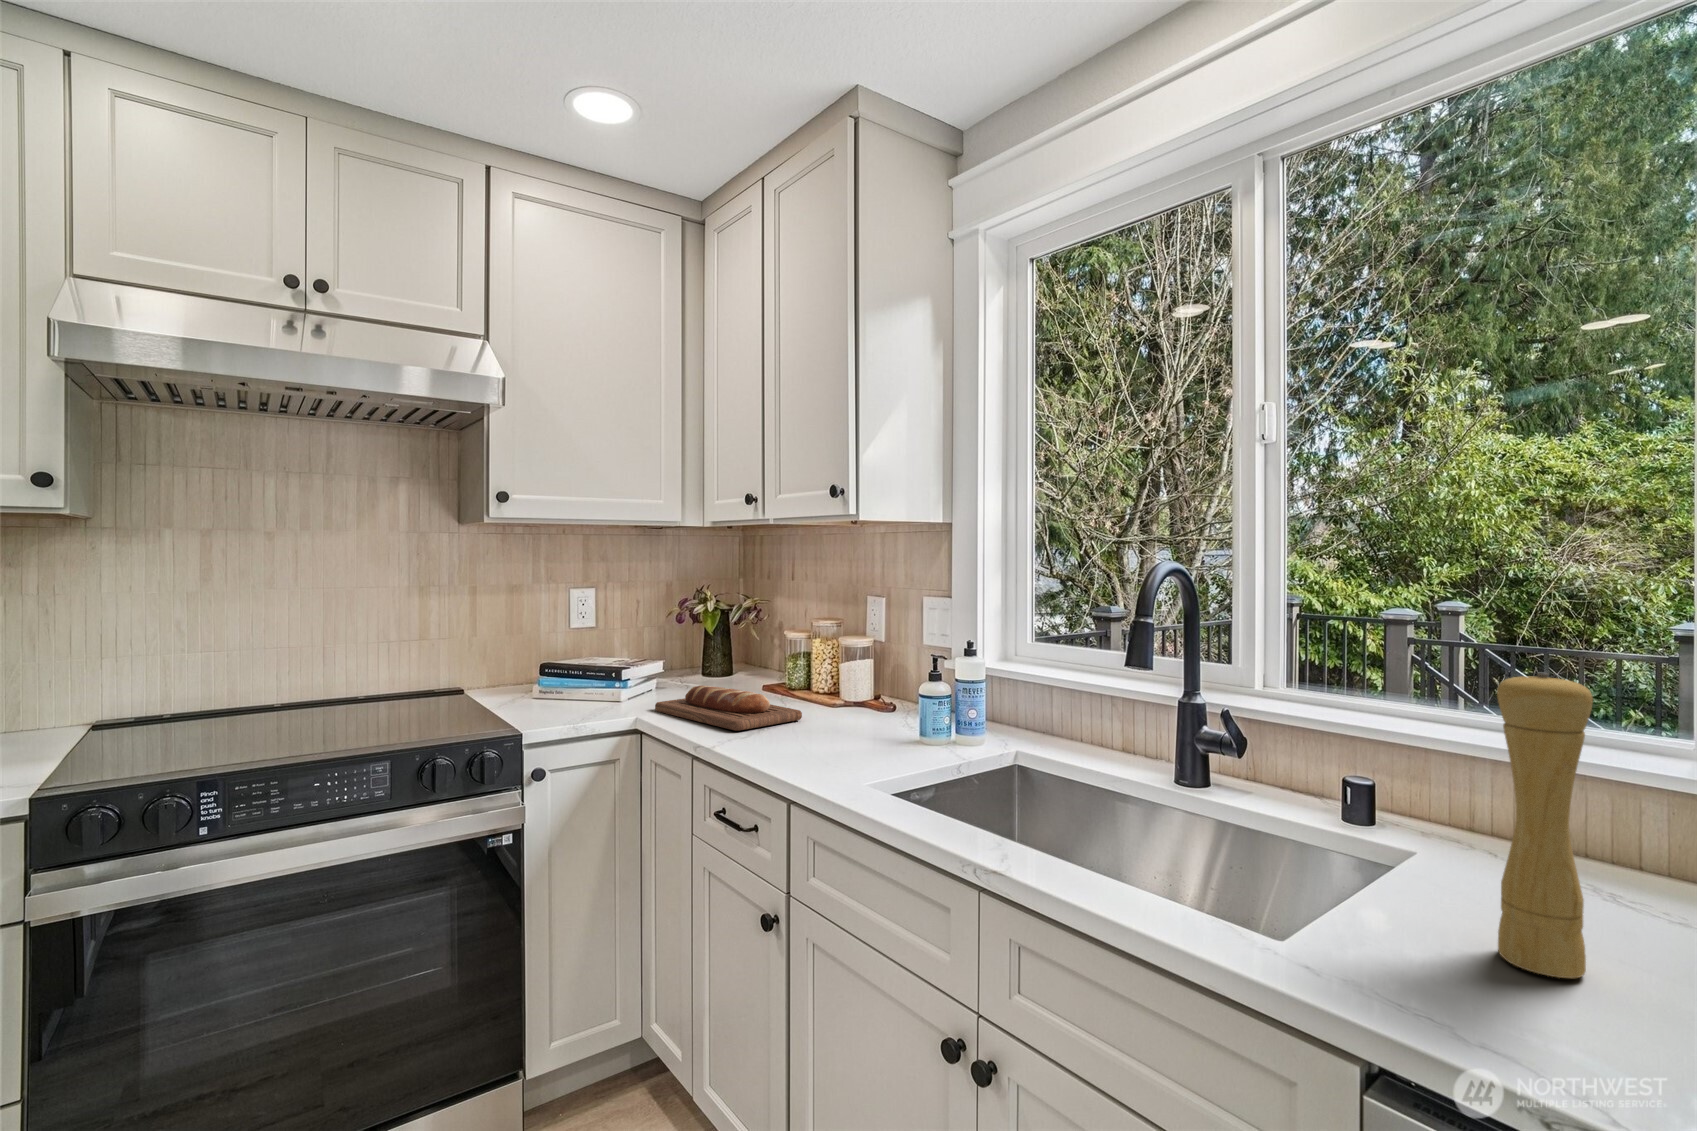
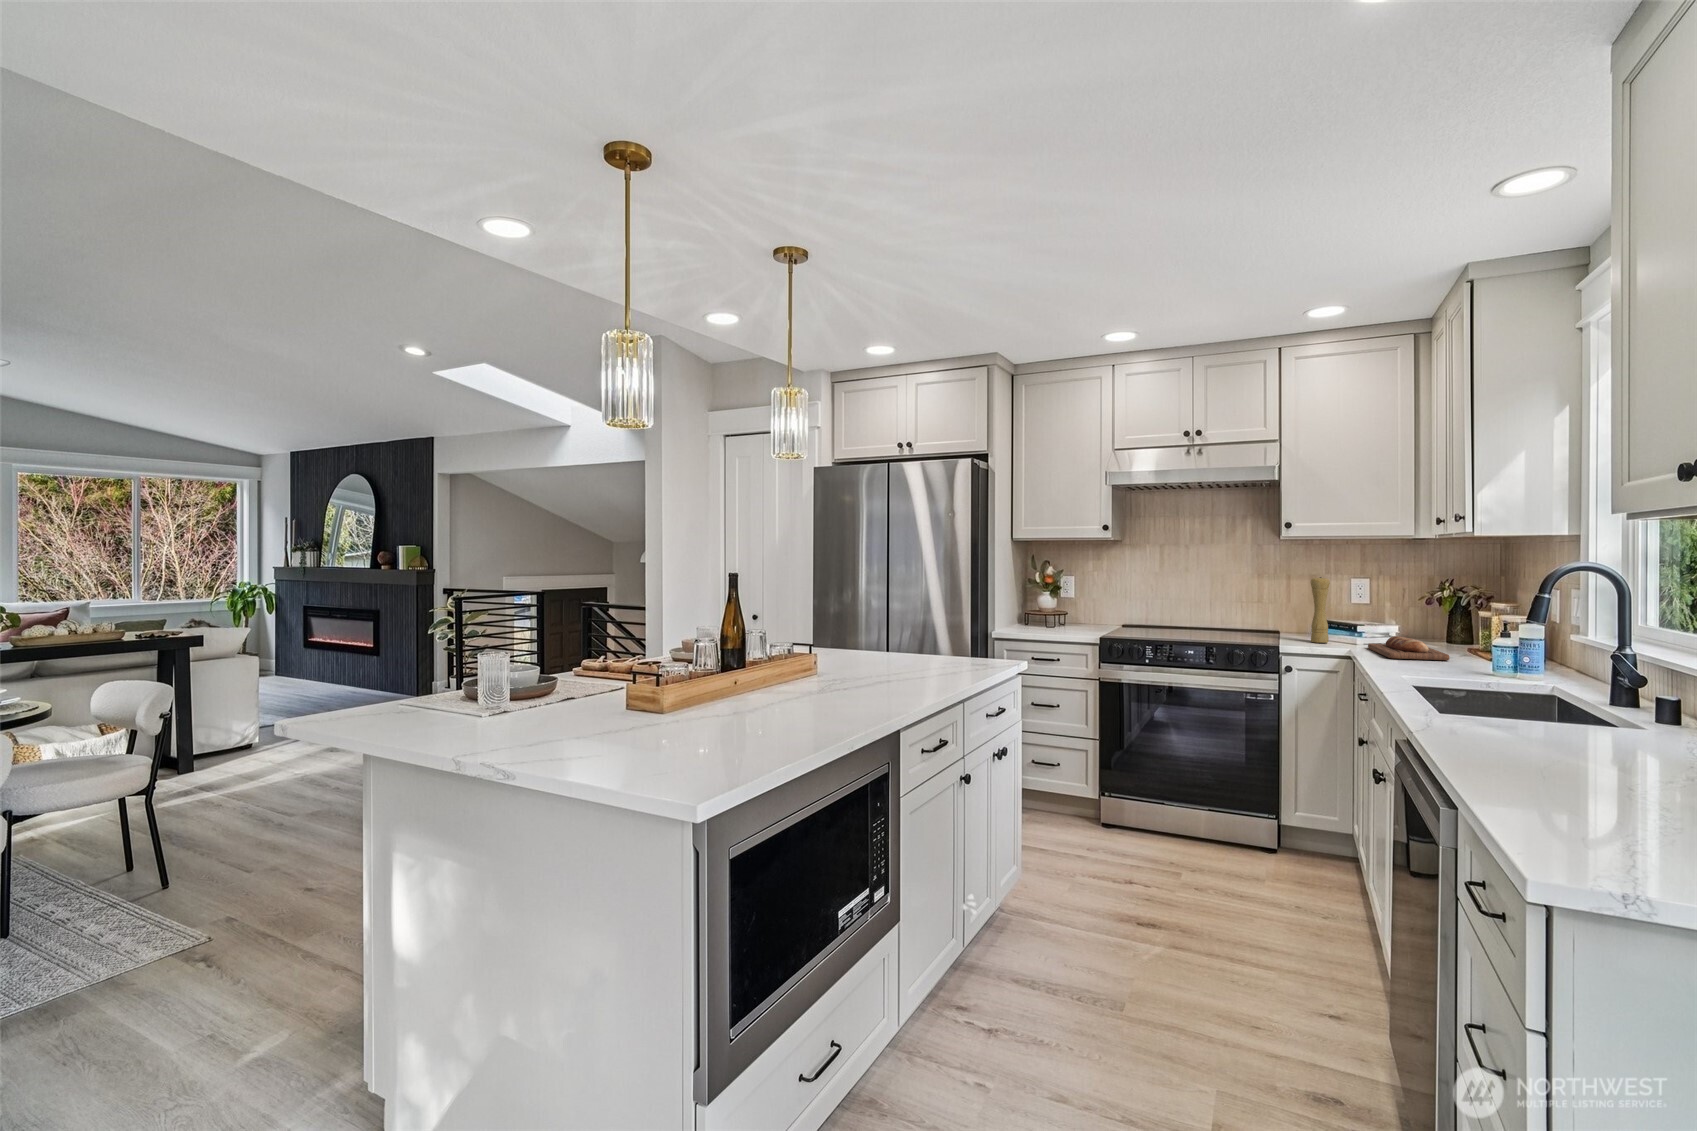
pepper mill: present [1497,673,1593,978] -> present [1311,577,1330,643]

